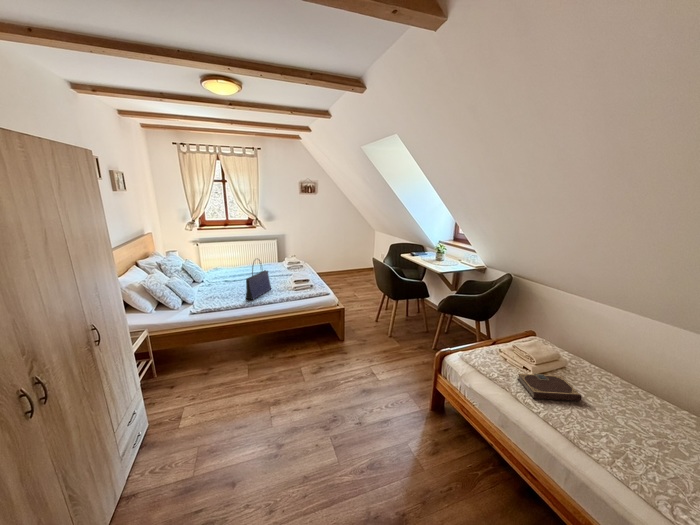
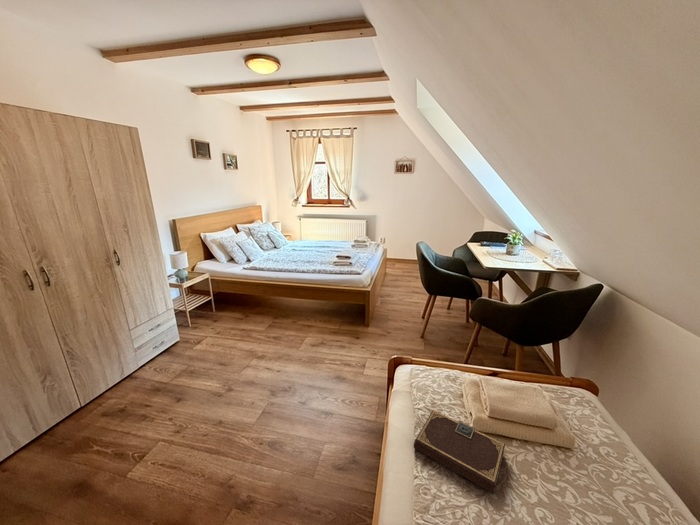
tote bag: present [246,260,271,300] -> none [288,229,318,267]

